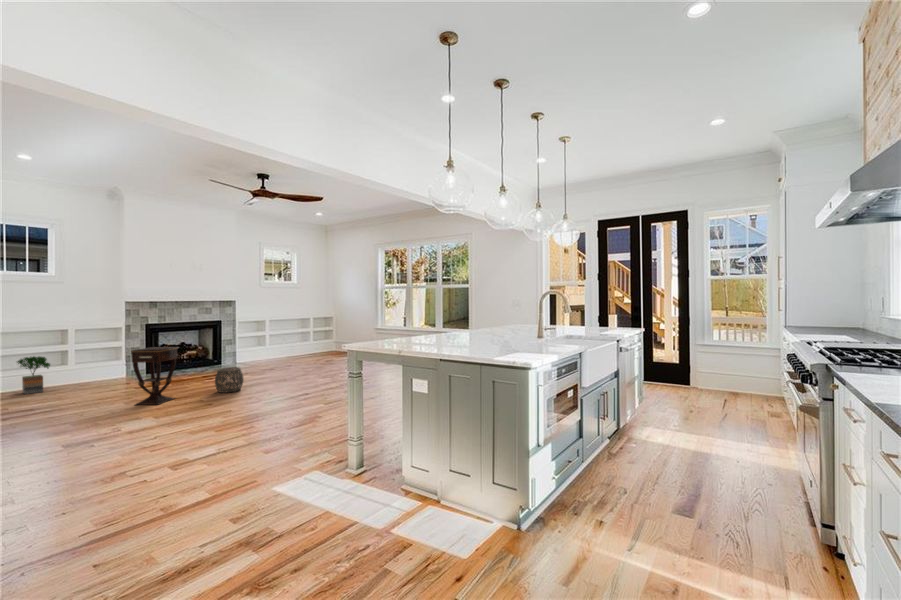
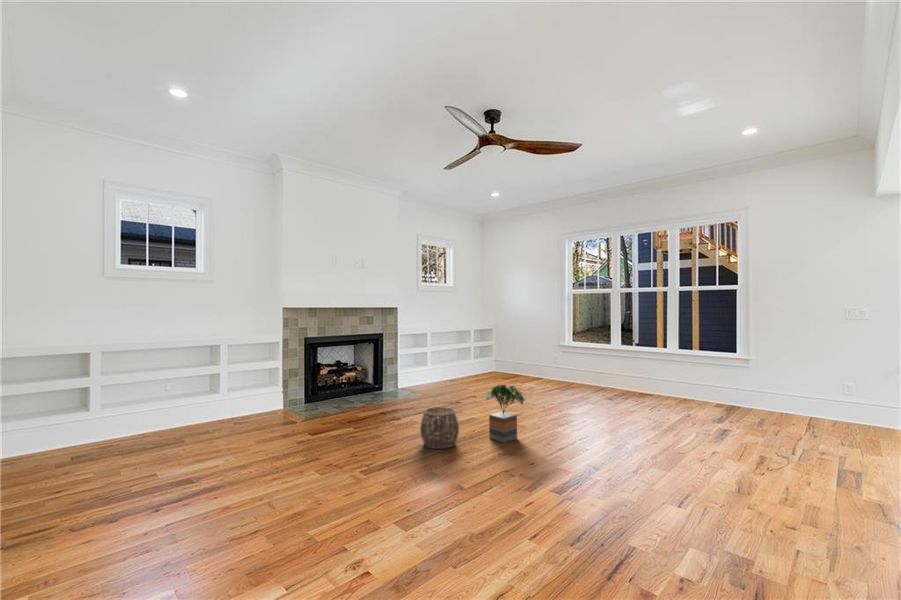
side table: present [131,347,177,405] -> none [318,377,377,476]
potted tree: present [17,356,50,394] -> present [485,385,525,443]

